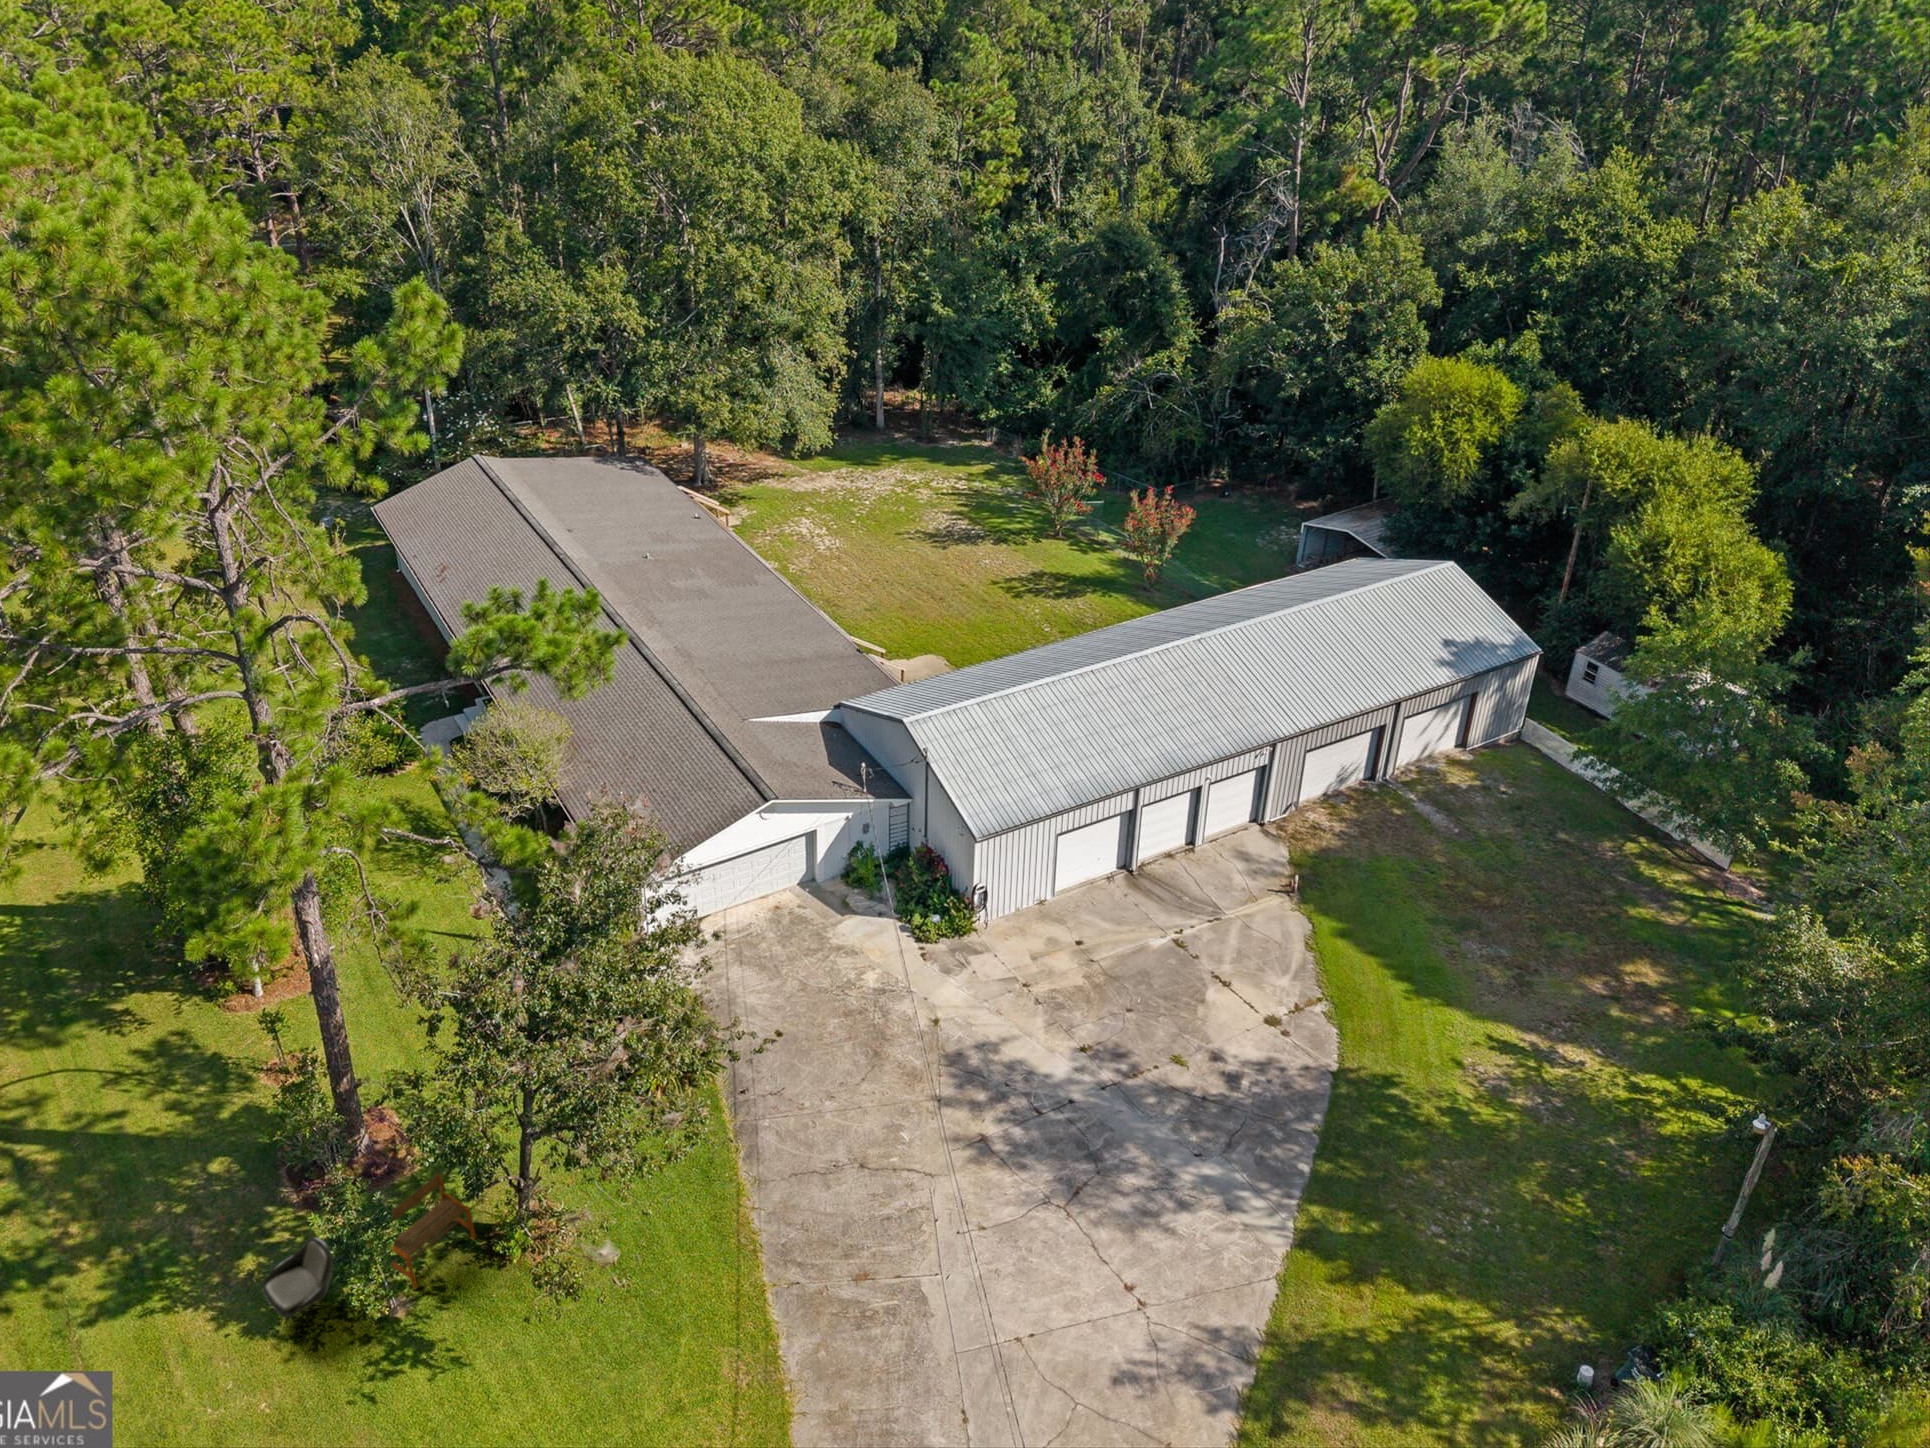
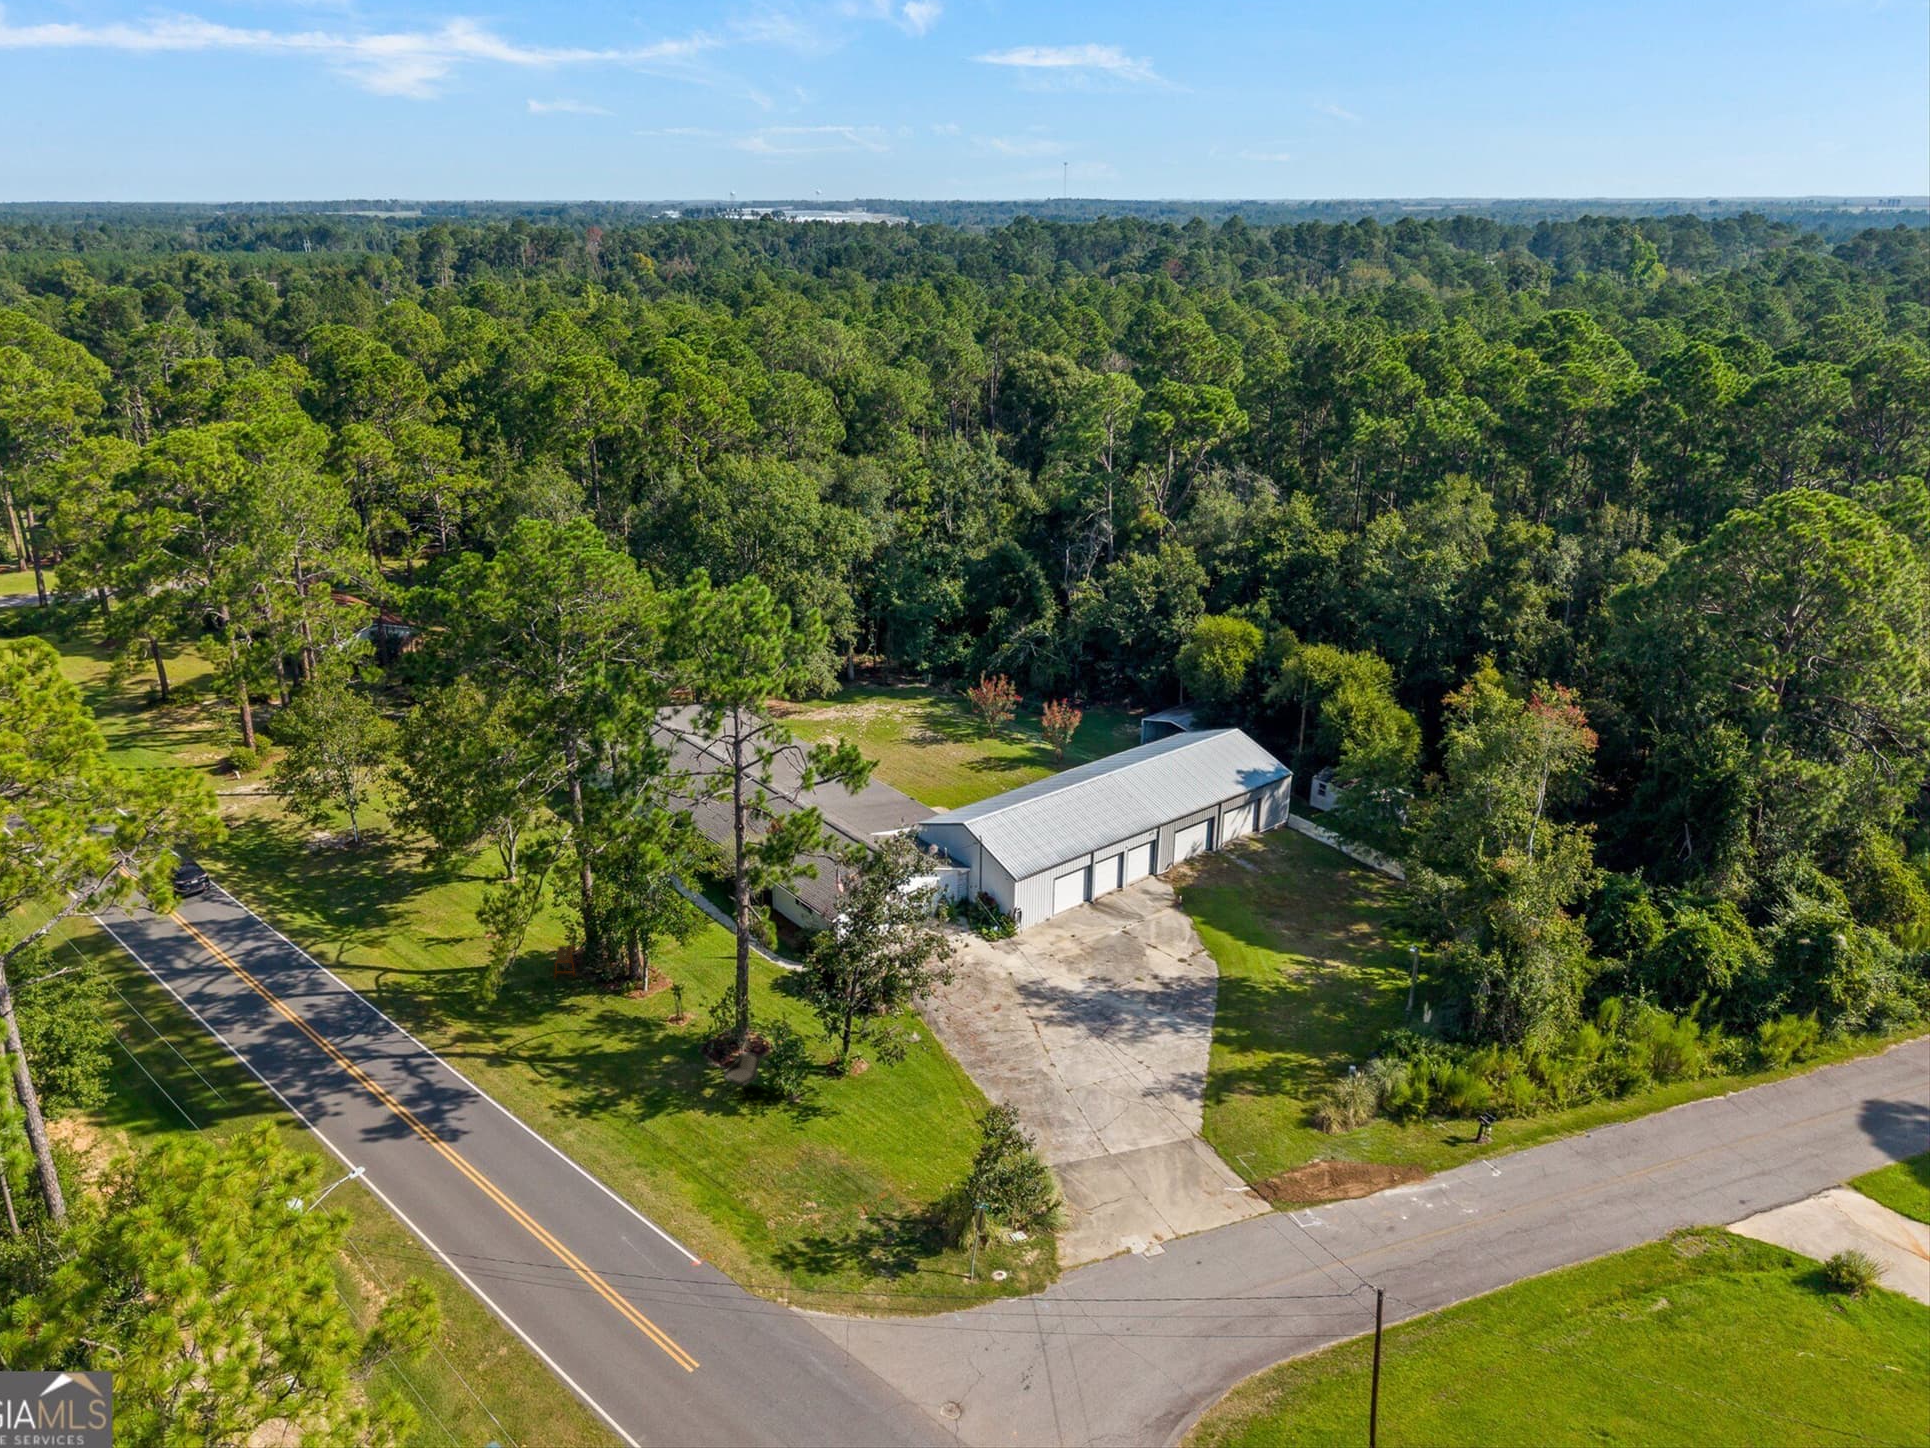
bench: present [391,1174,476,1289] -> present [554,940,575,977]

